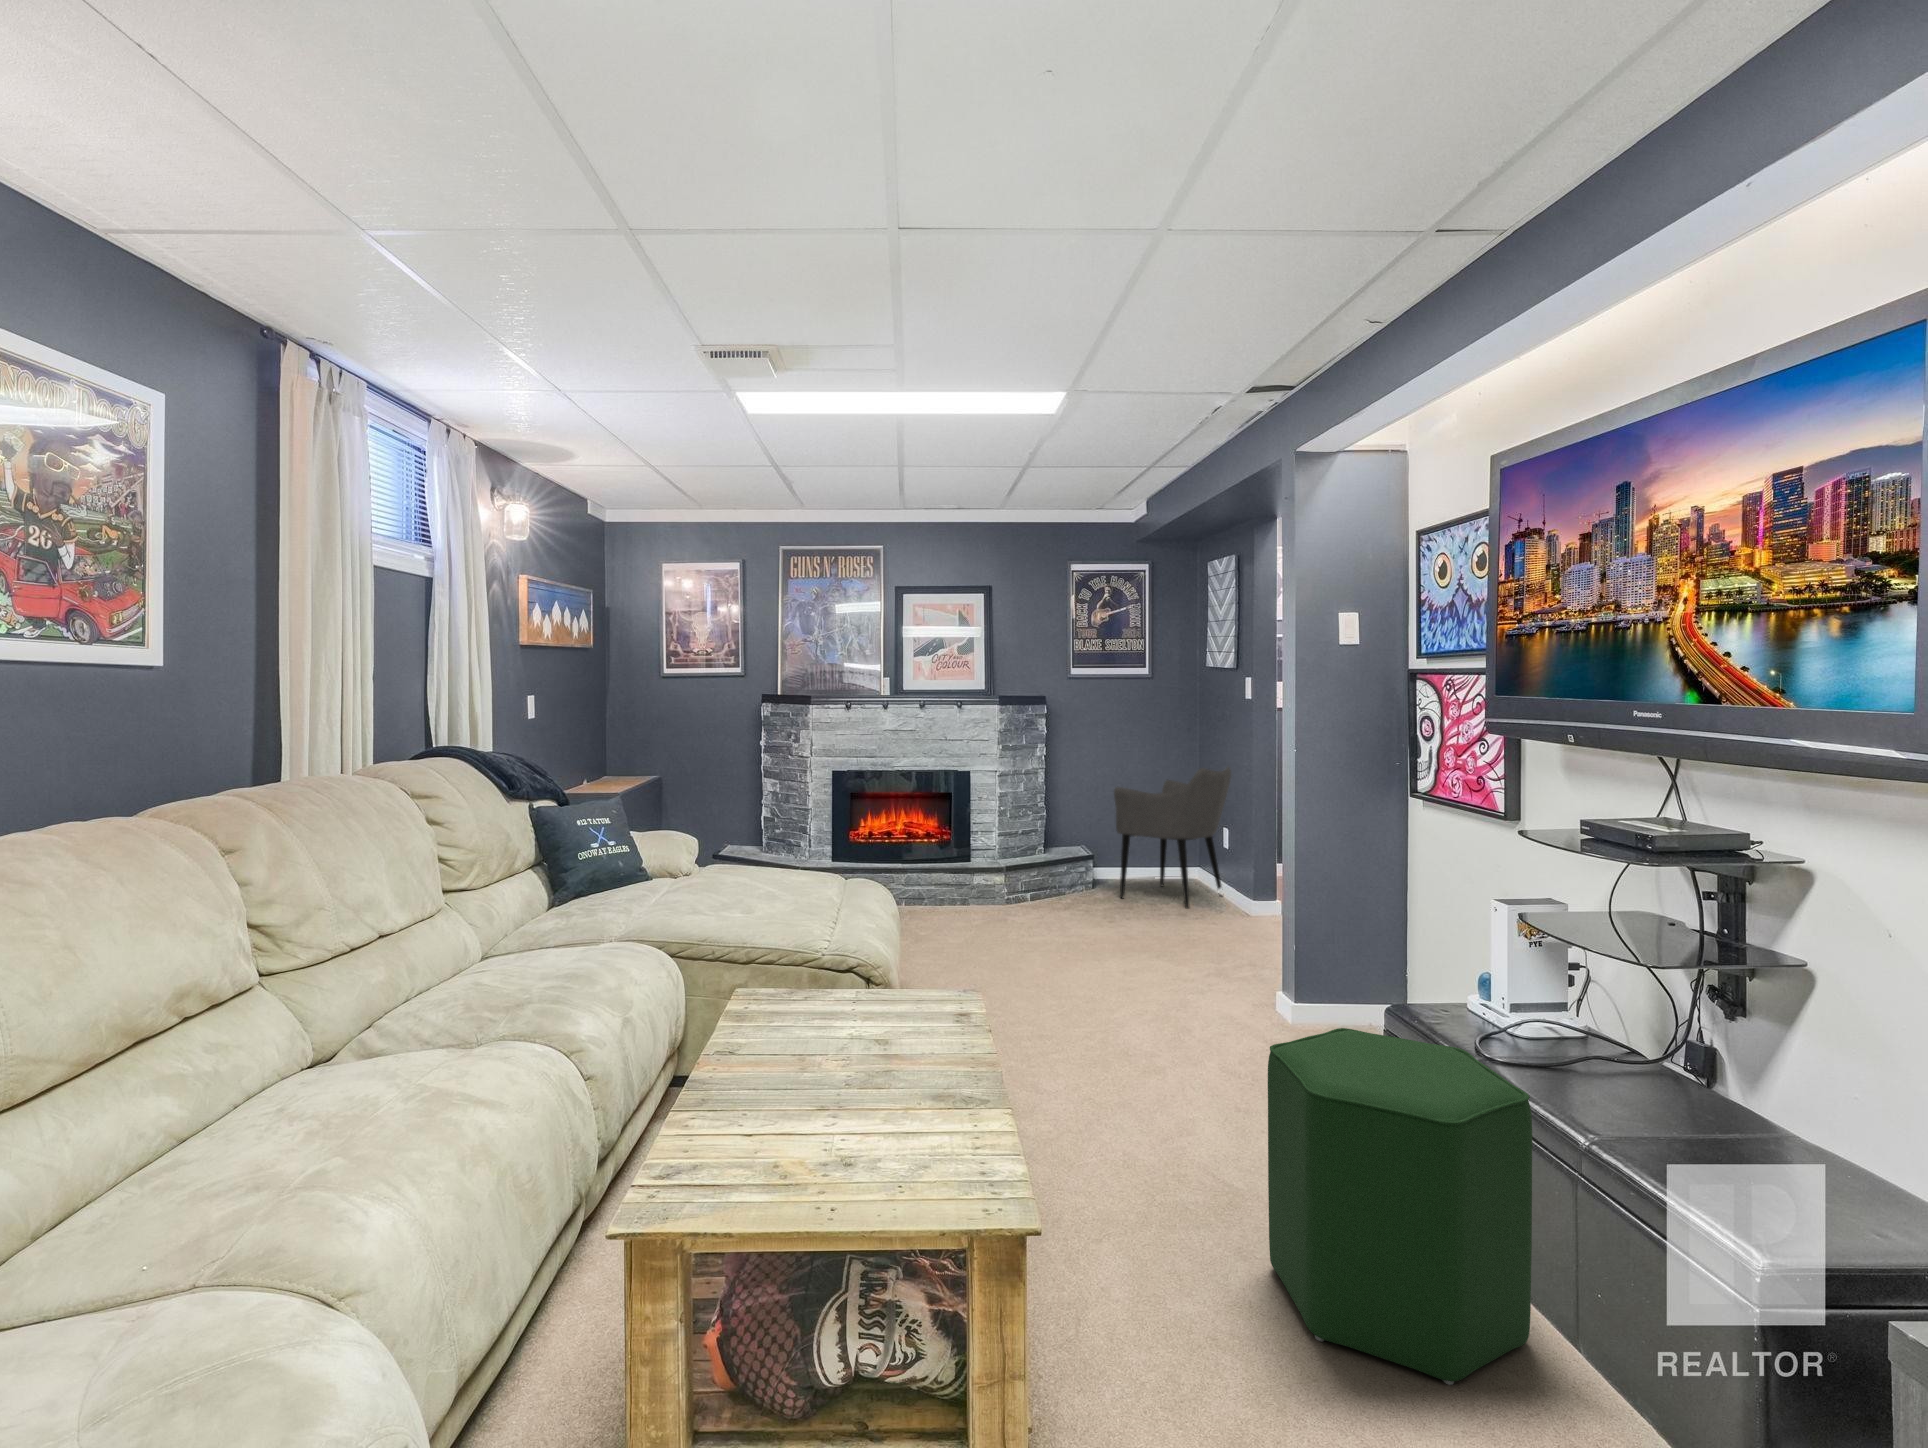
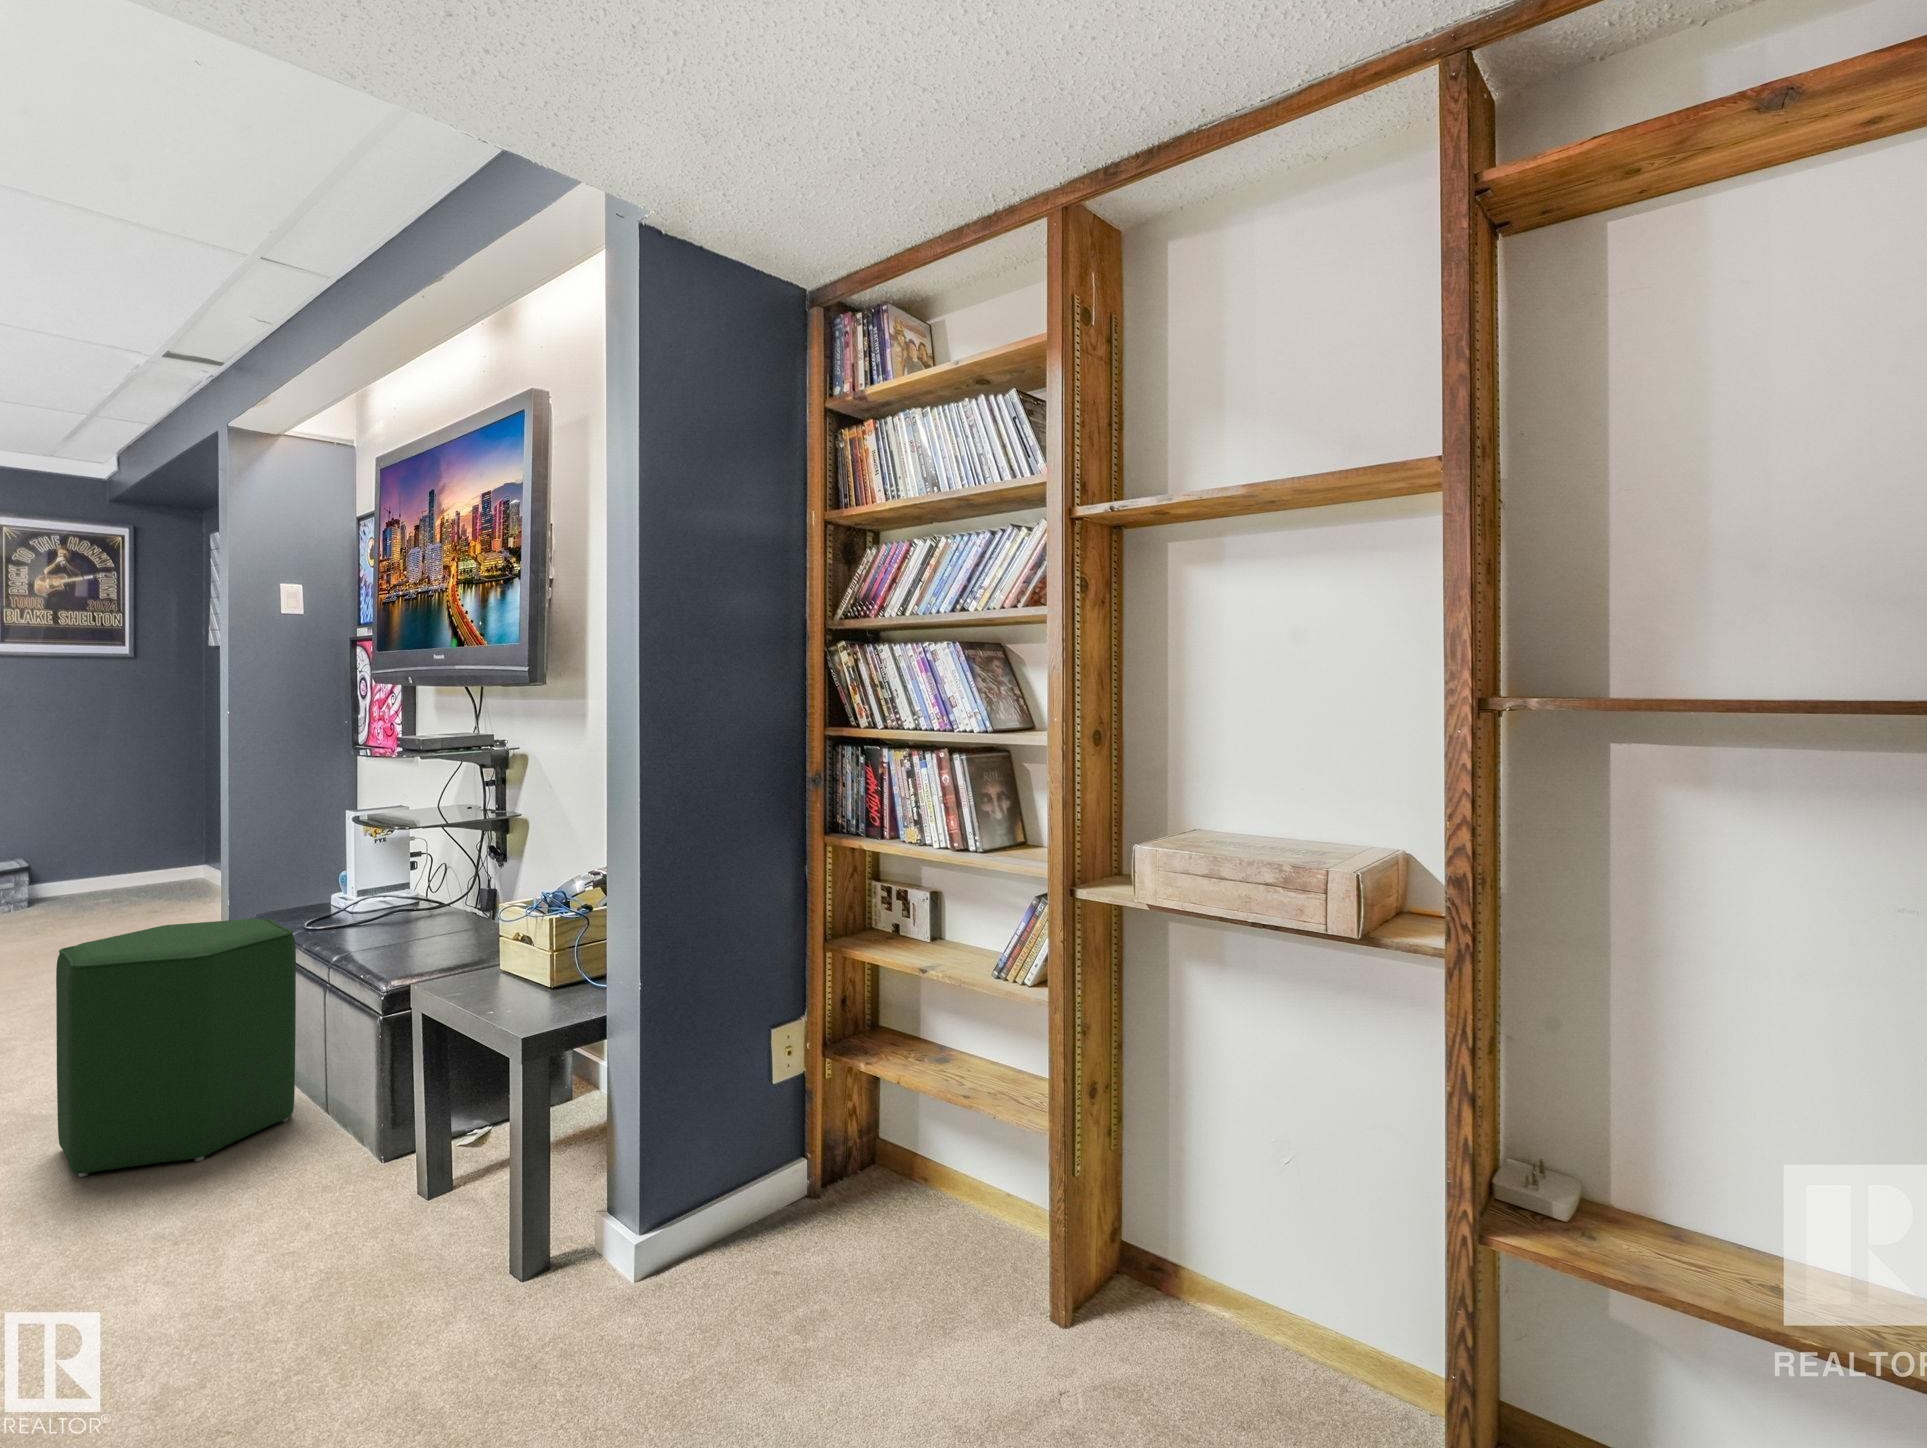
armchair: present [1114,766,1231,909] -> none [61,751,237,917]

